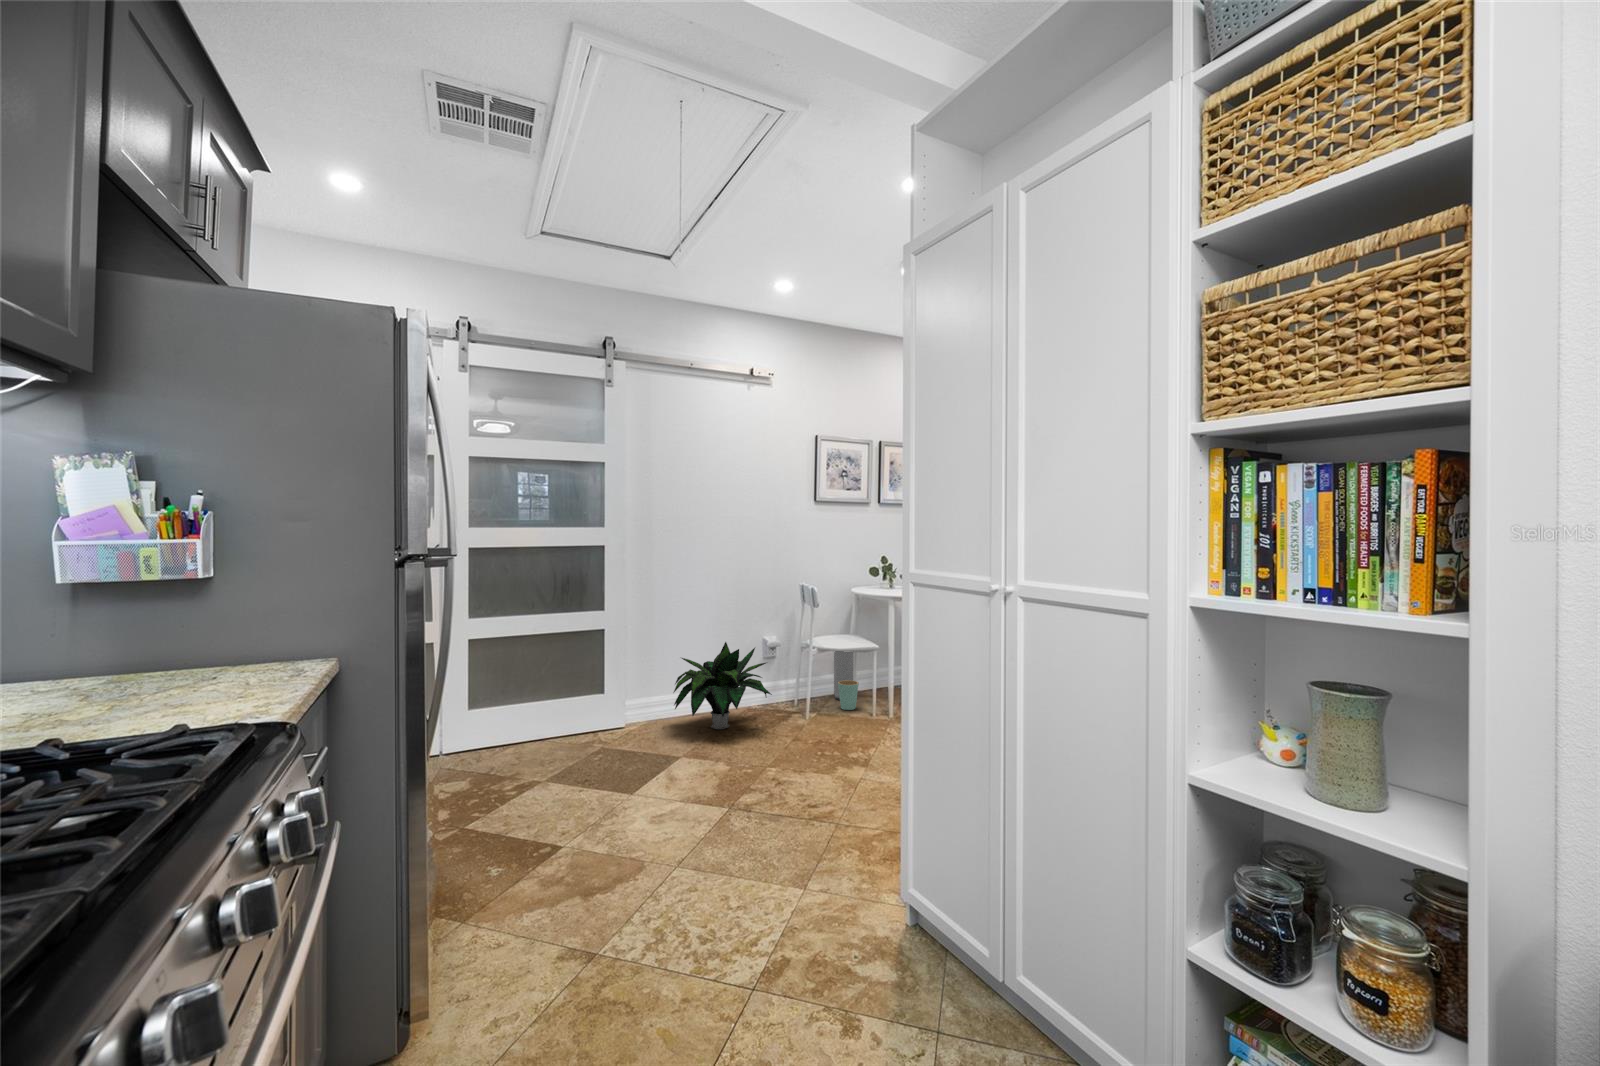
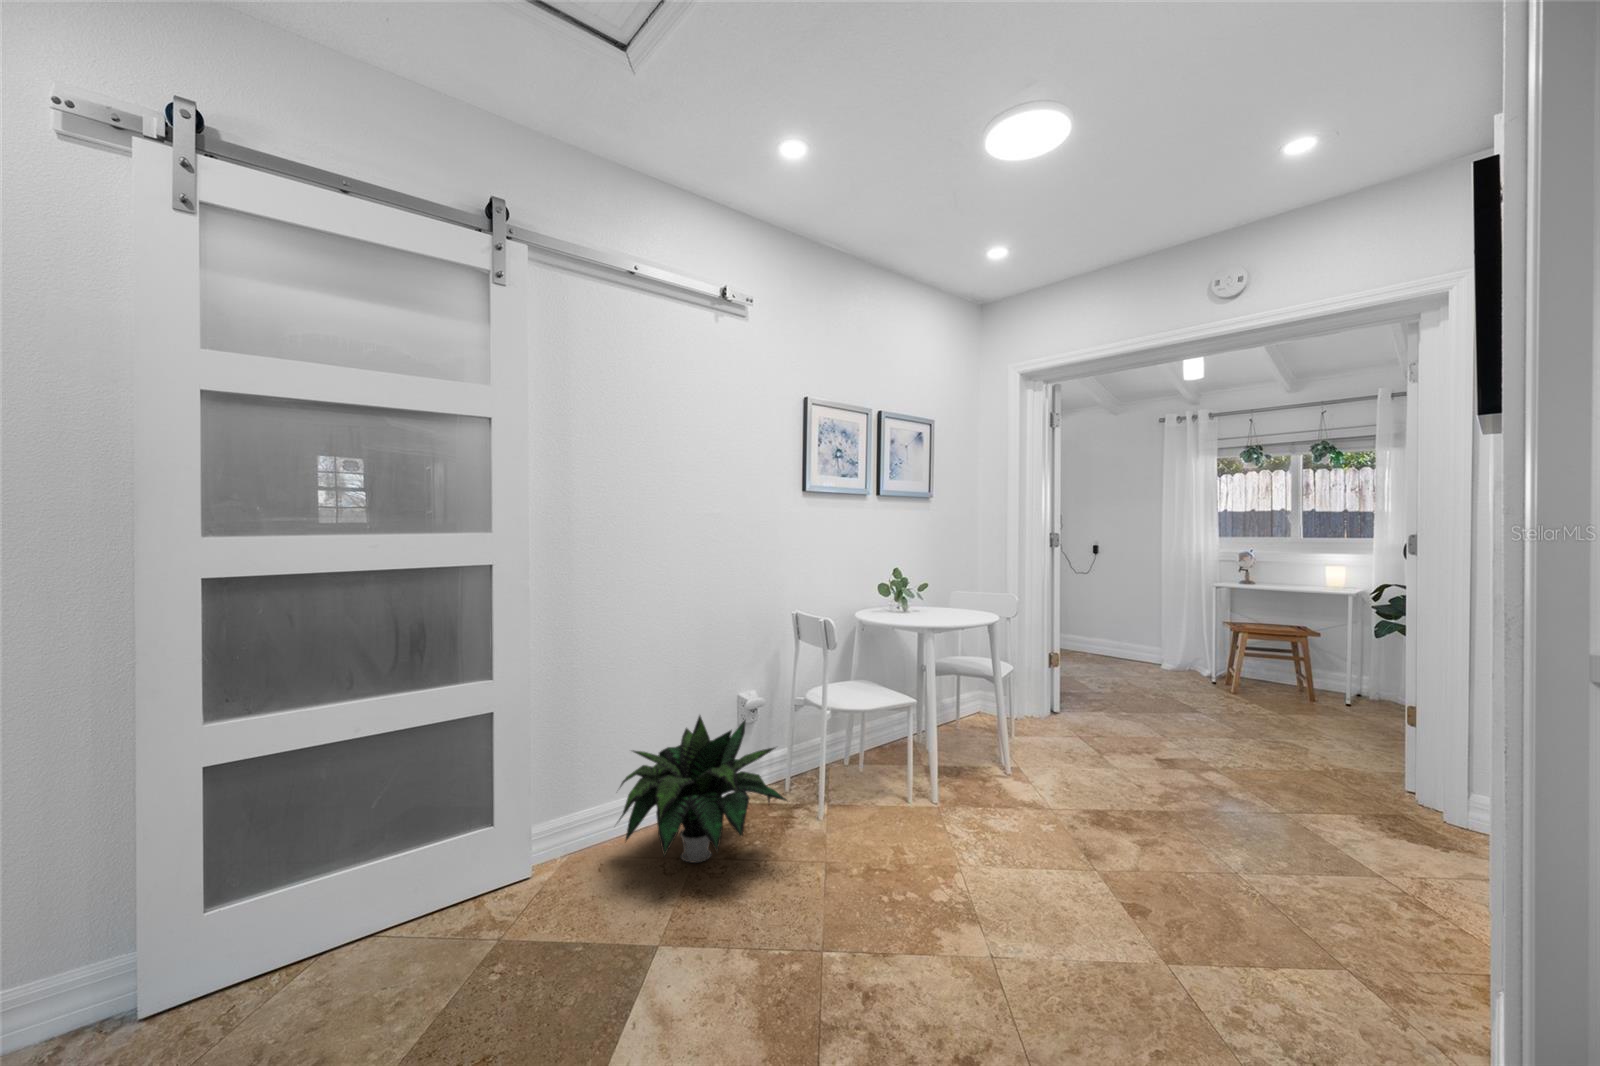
trash can: present [834,651,859,710] -> none [829,681,882,796]

